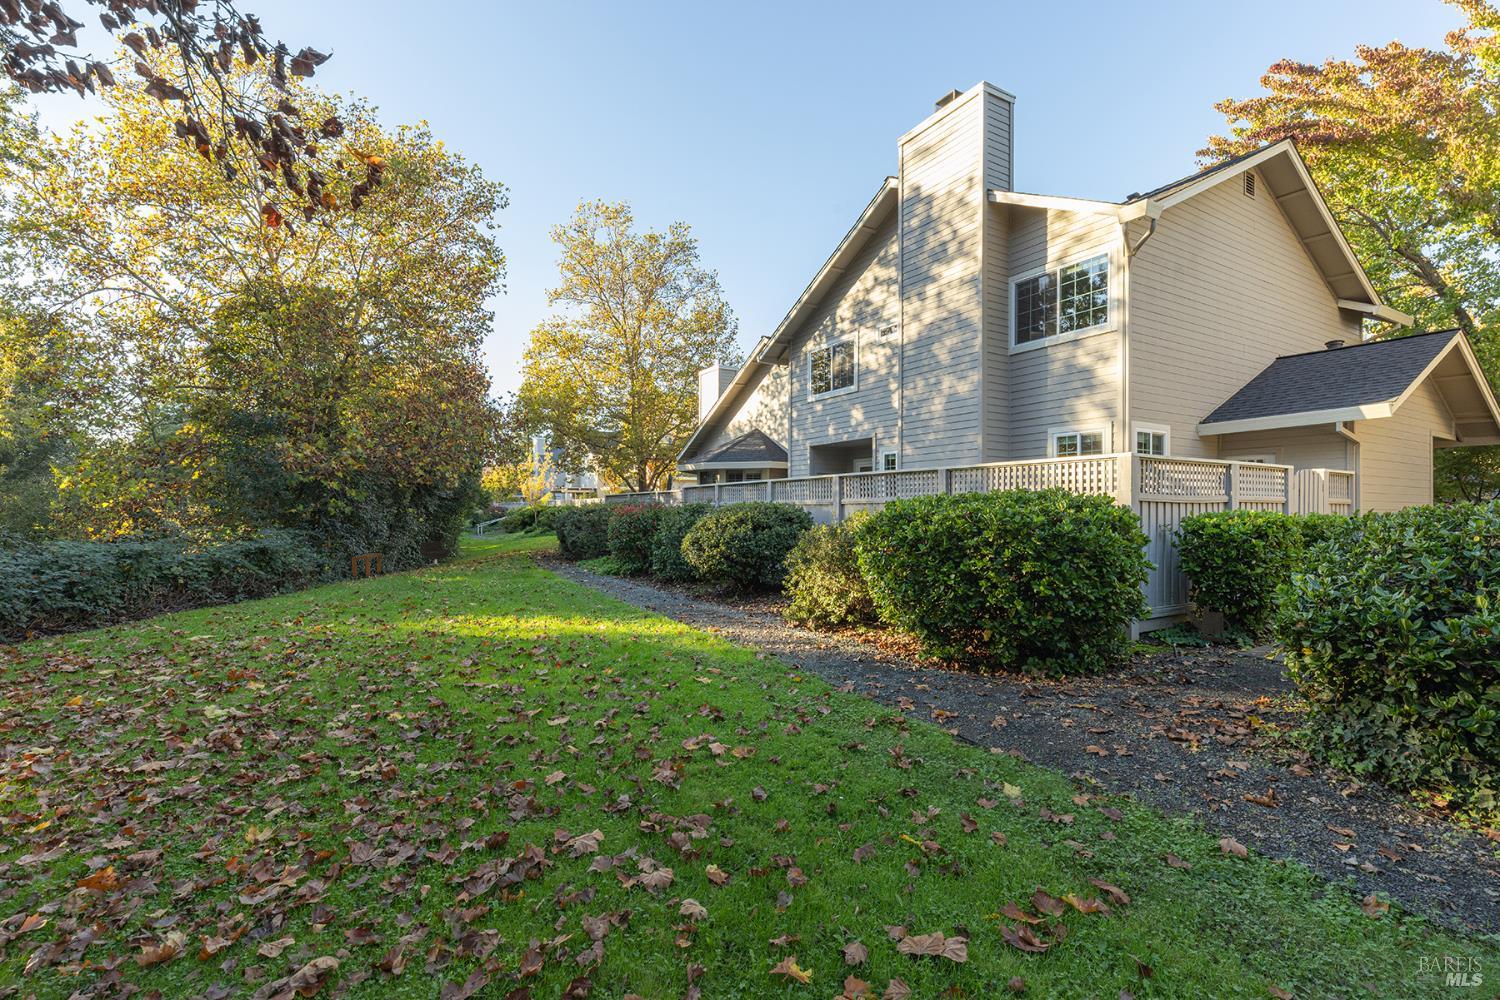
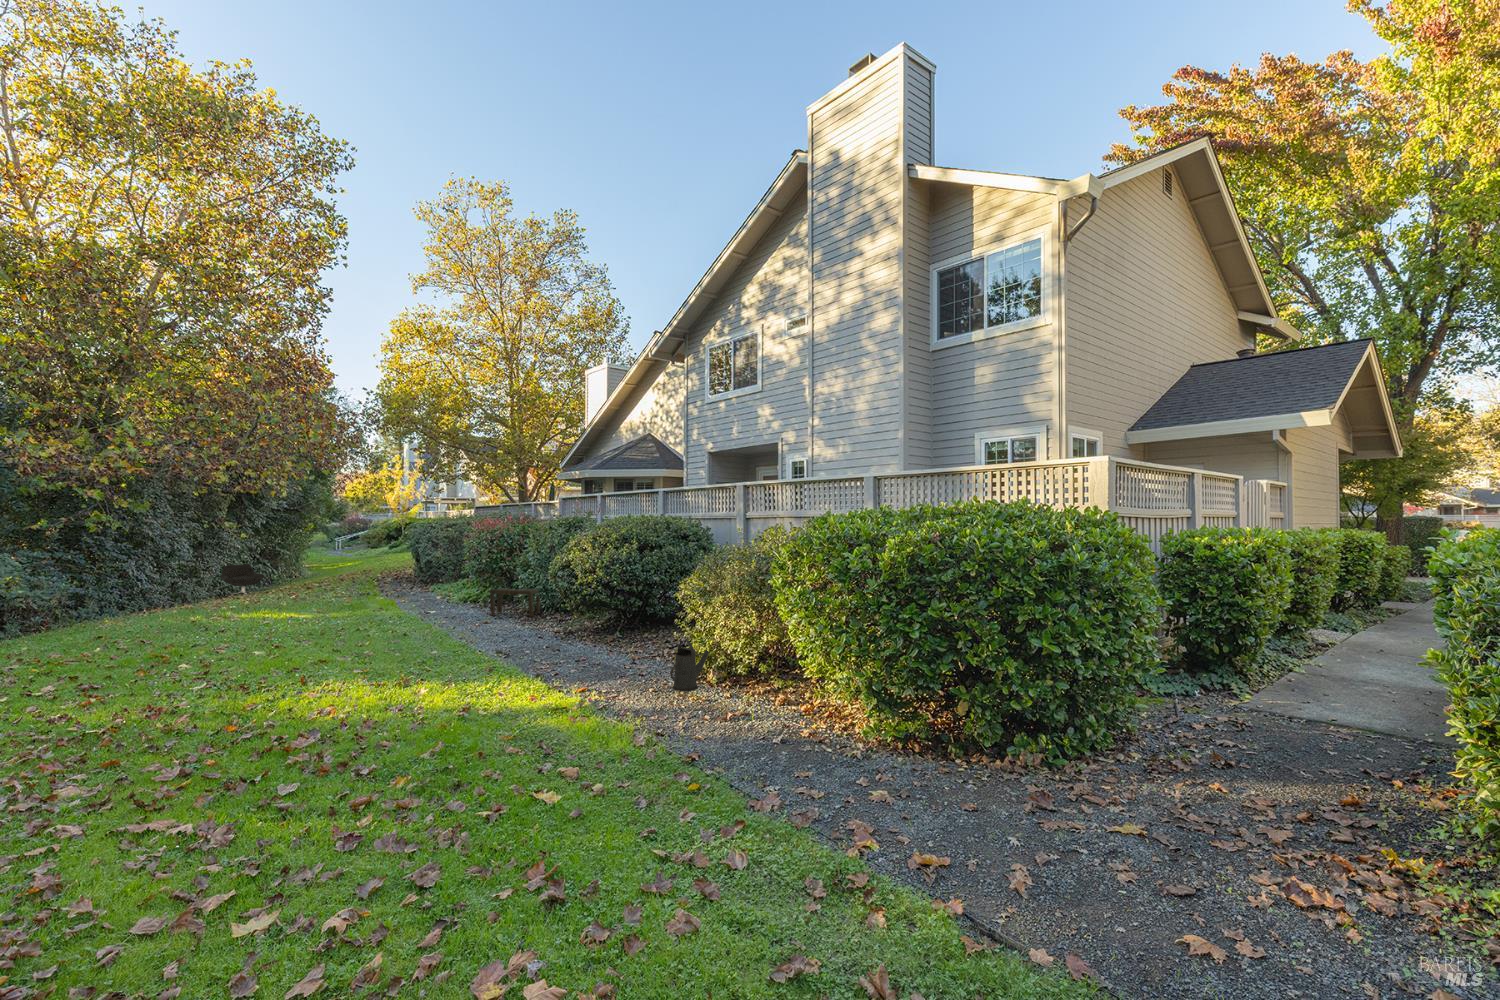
bench: present [352,553,382,576] -> present [489,588,541,617]
watering can: present [1180,601,1231,642] -> present [670,640,709,691]

